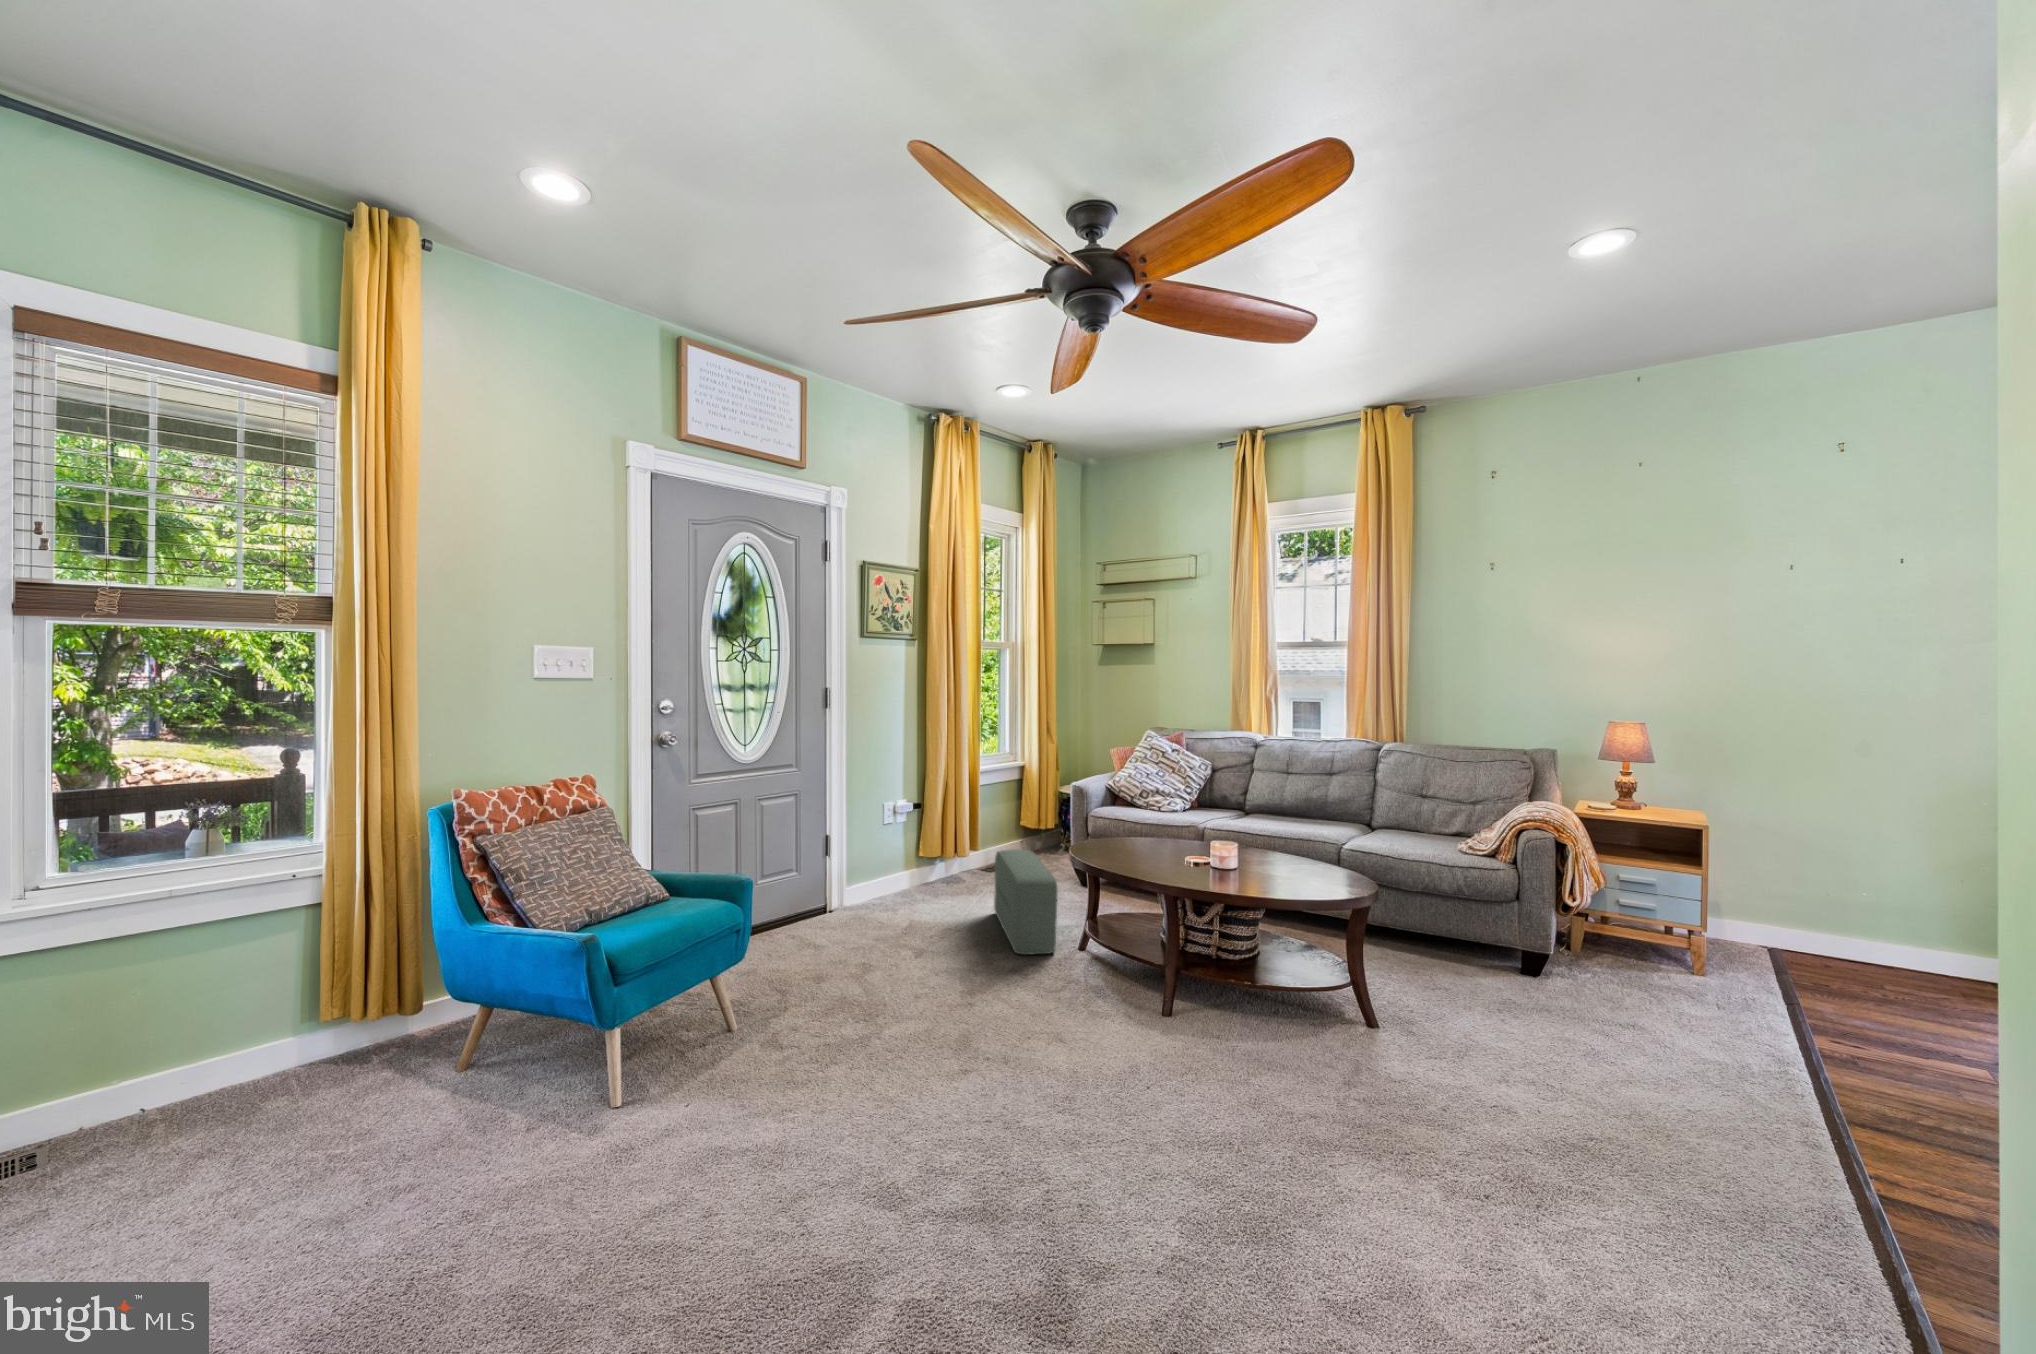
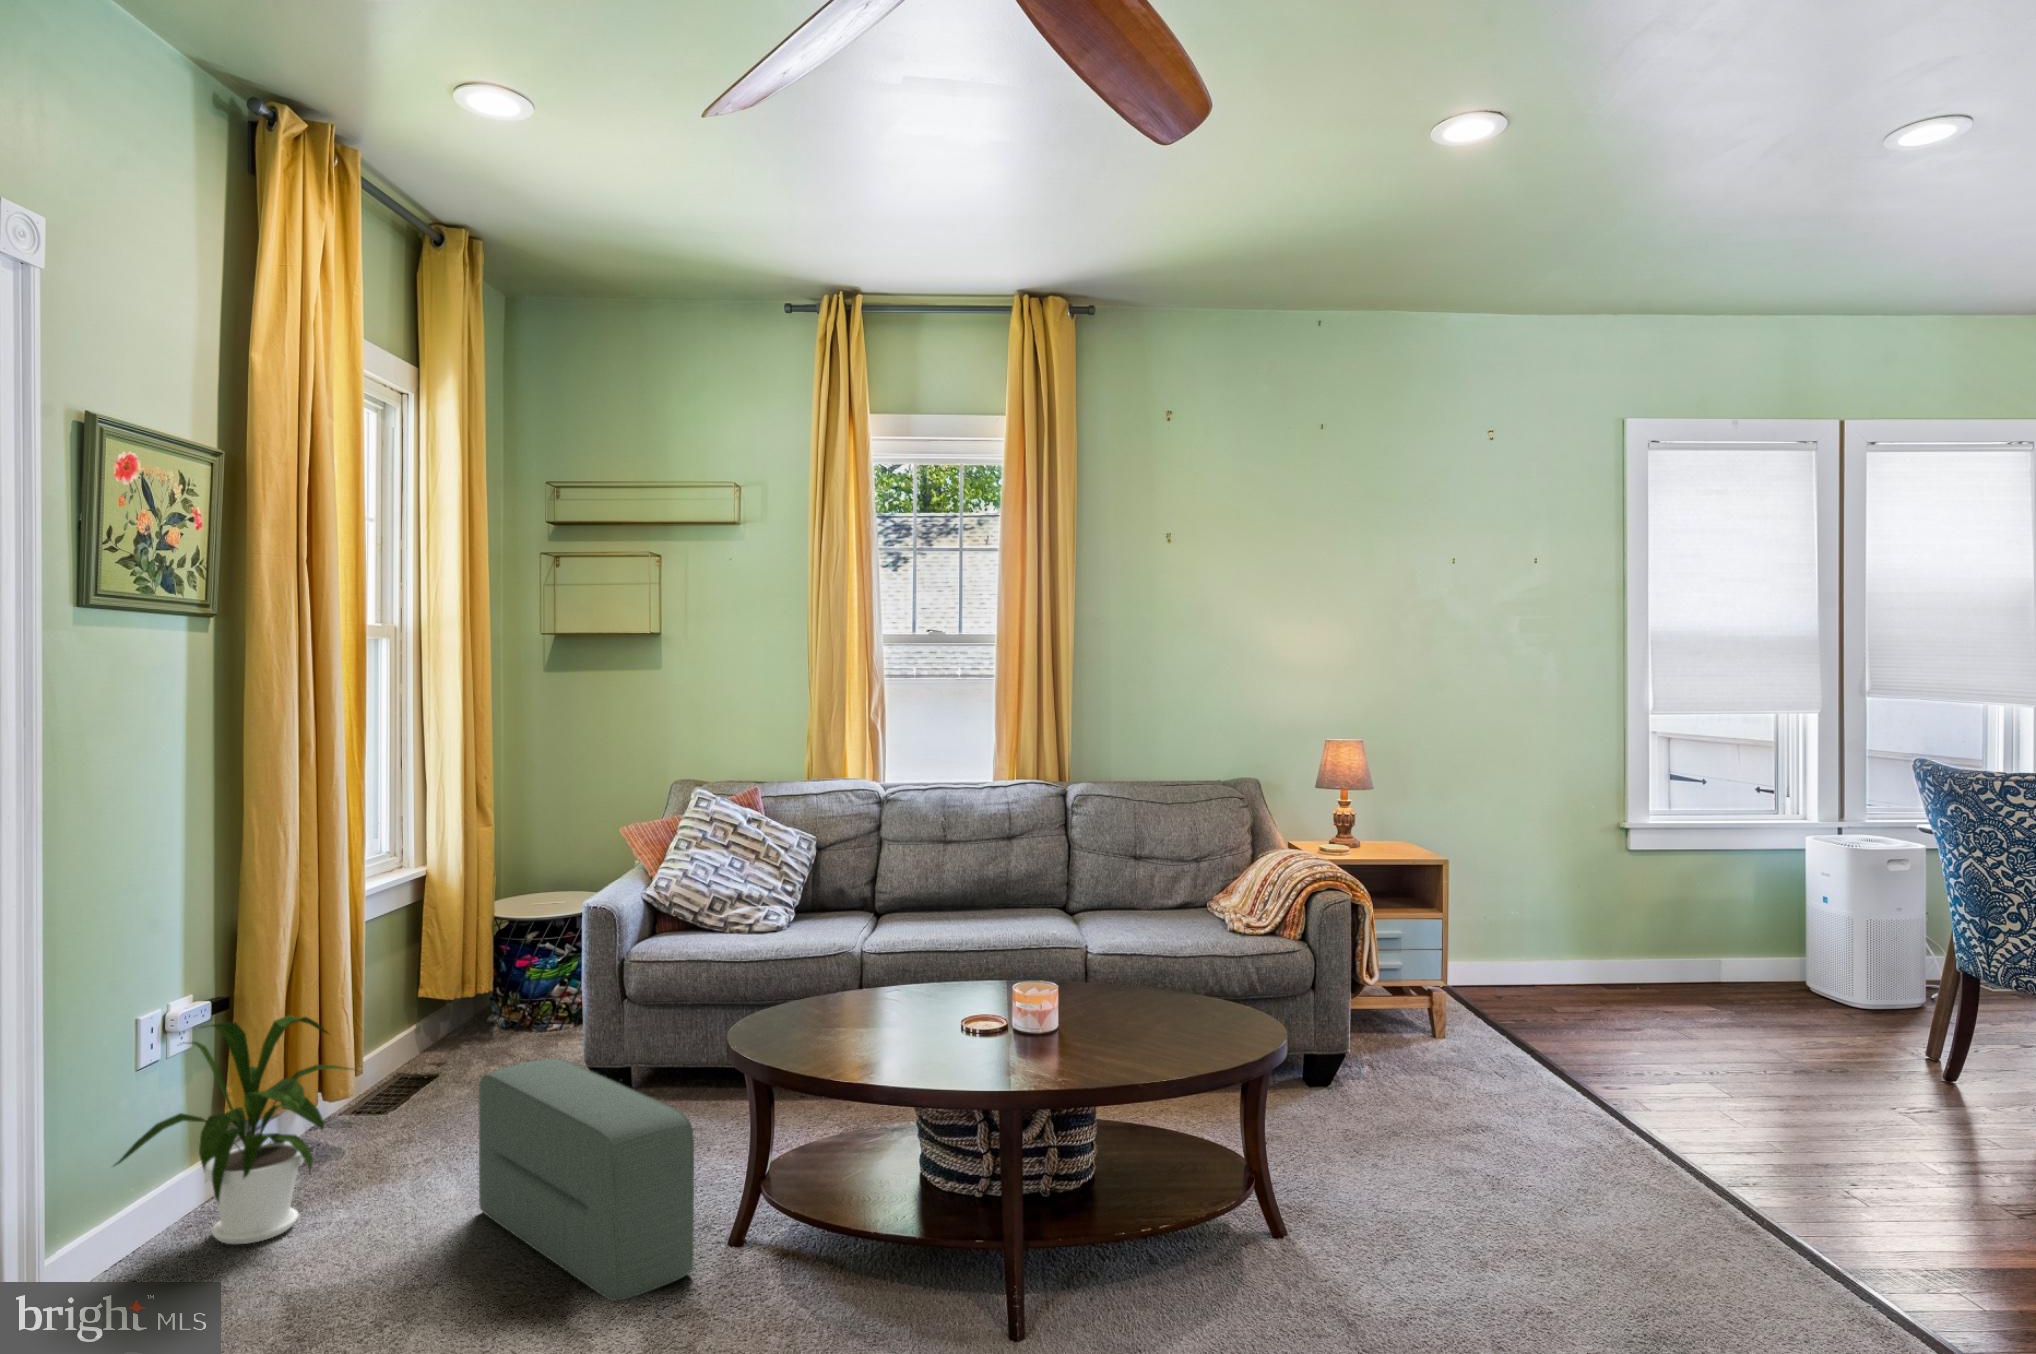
house plant: none [865,810,954,904] -> present [114,1015,351,1244]

